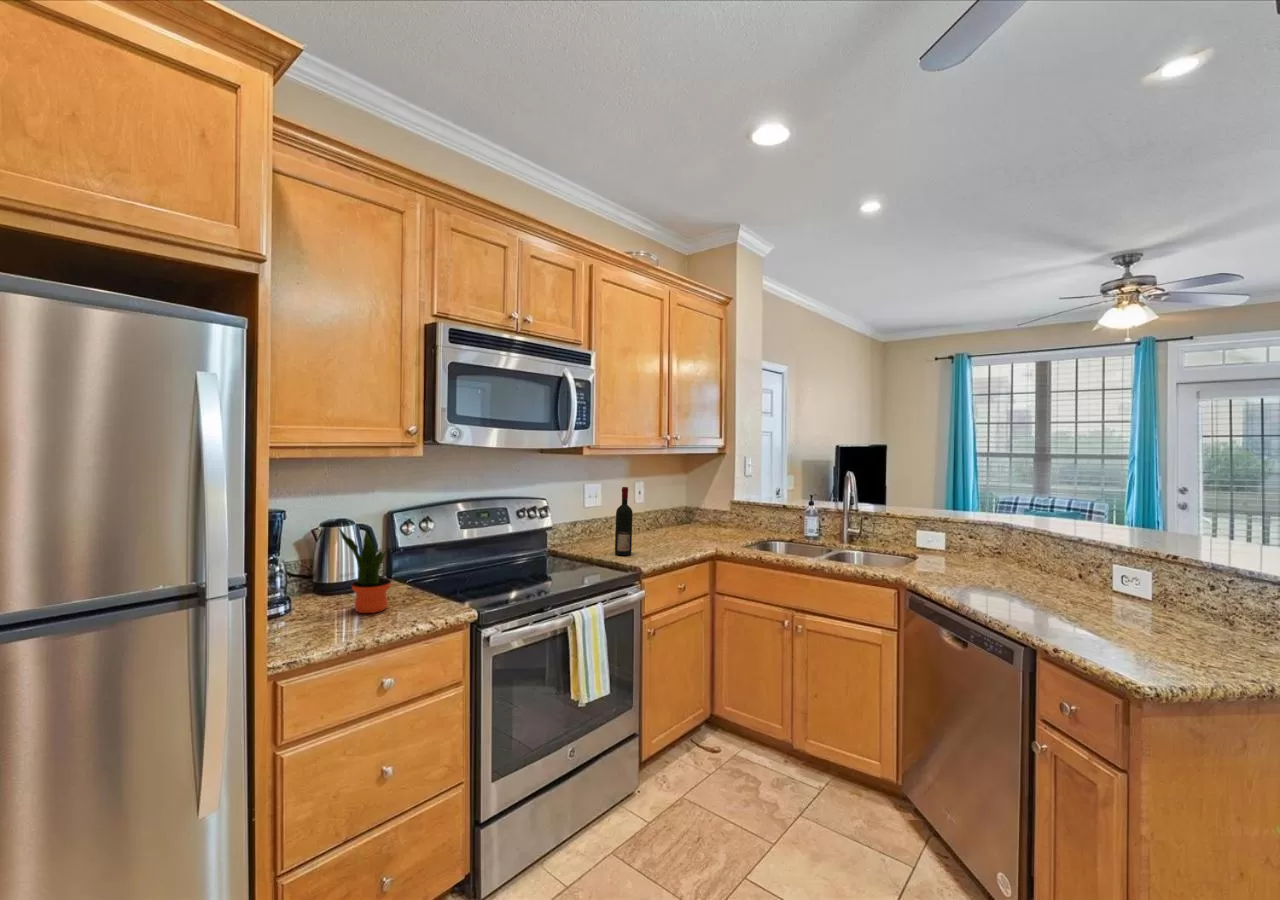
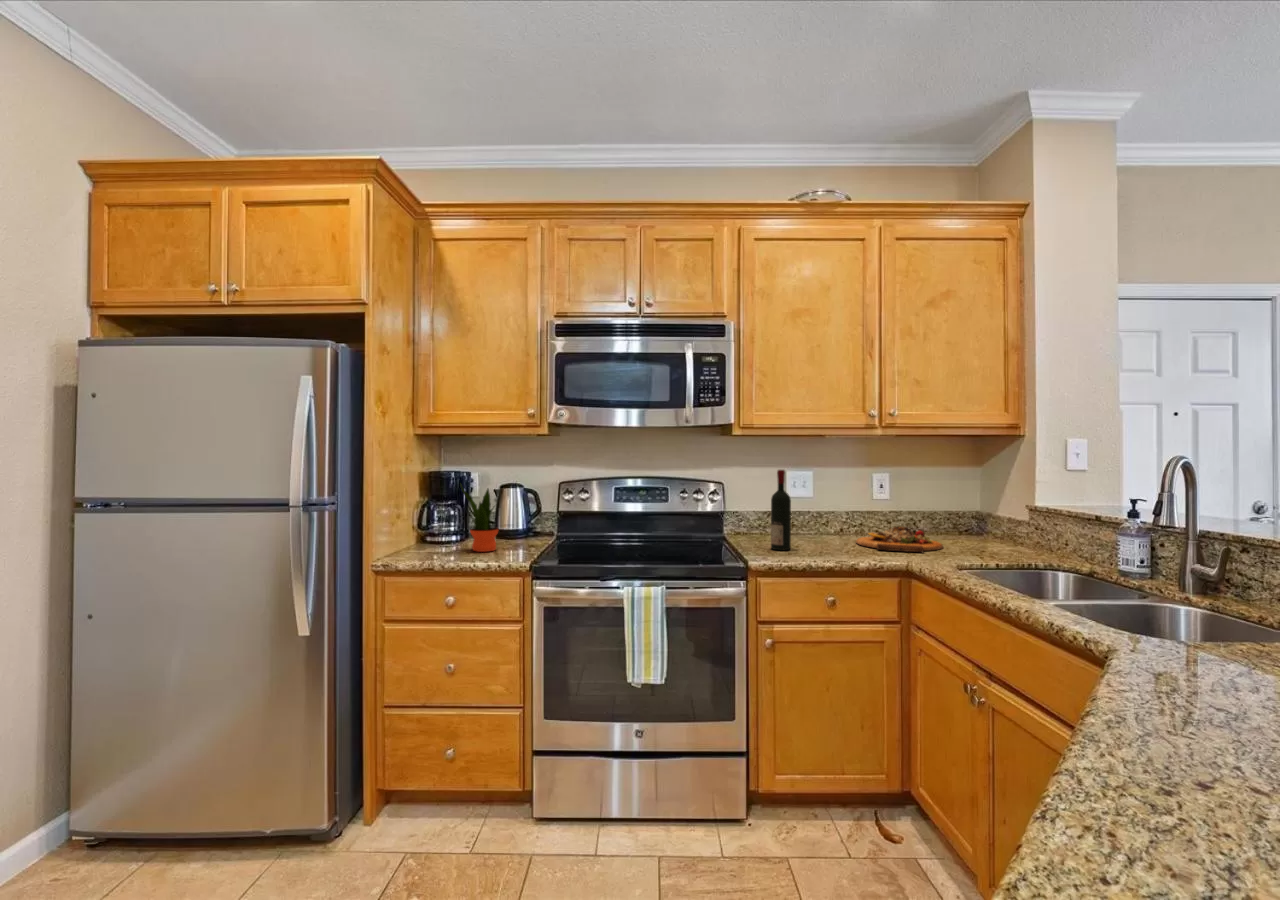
cutting board: none [644,523,706,545] -> present [856,527,943,552]

